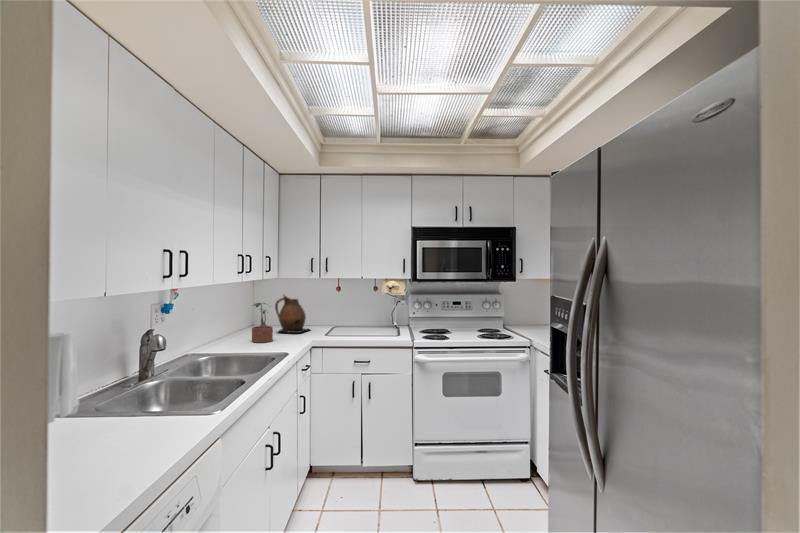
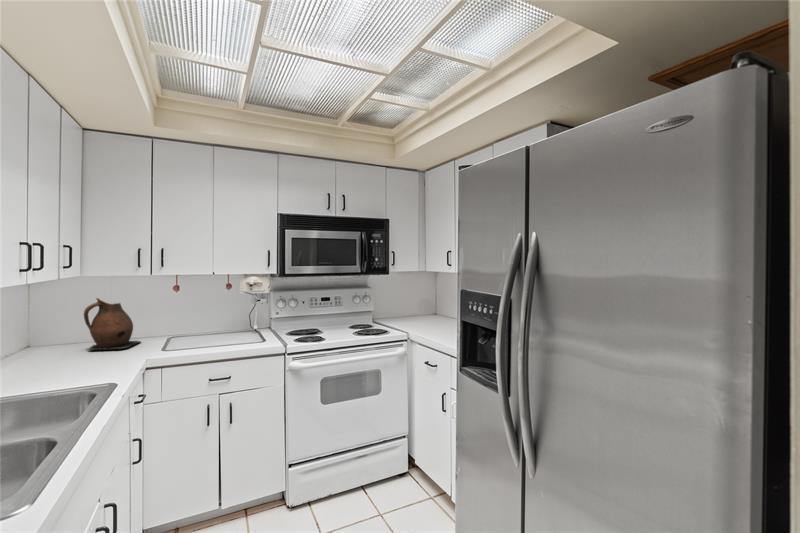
potted plant: present [252,303,273,343] -> none [45,313,84,371]

